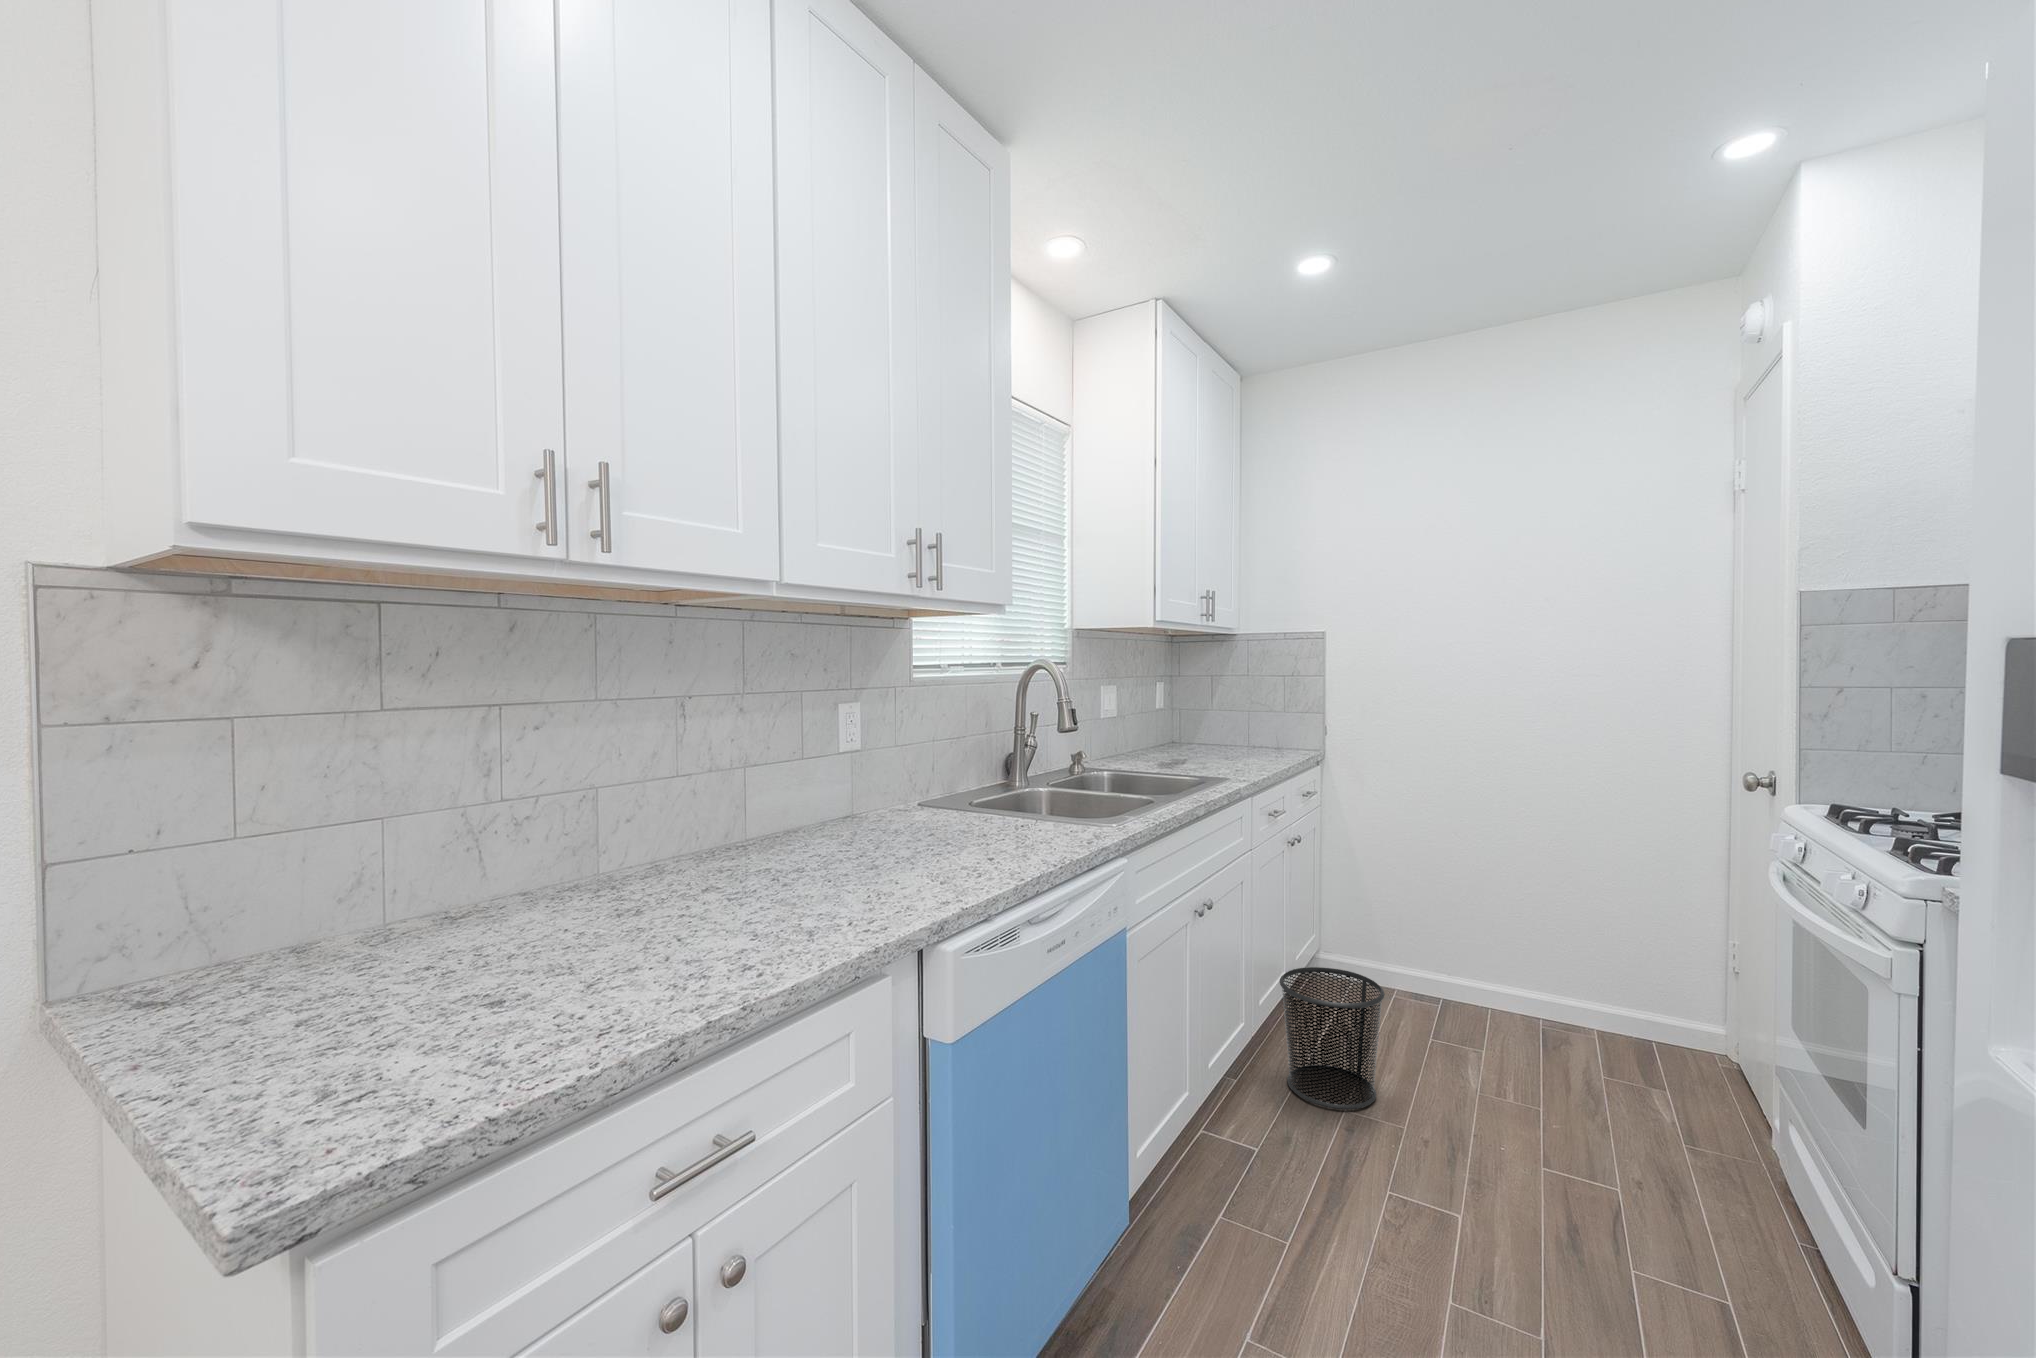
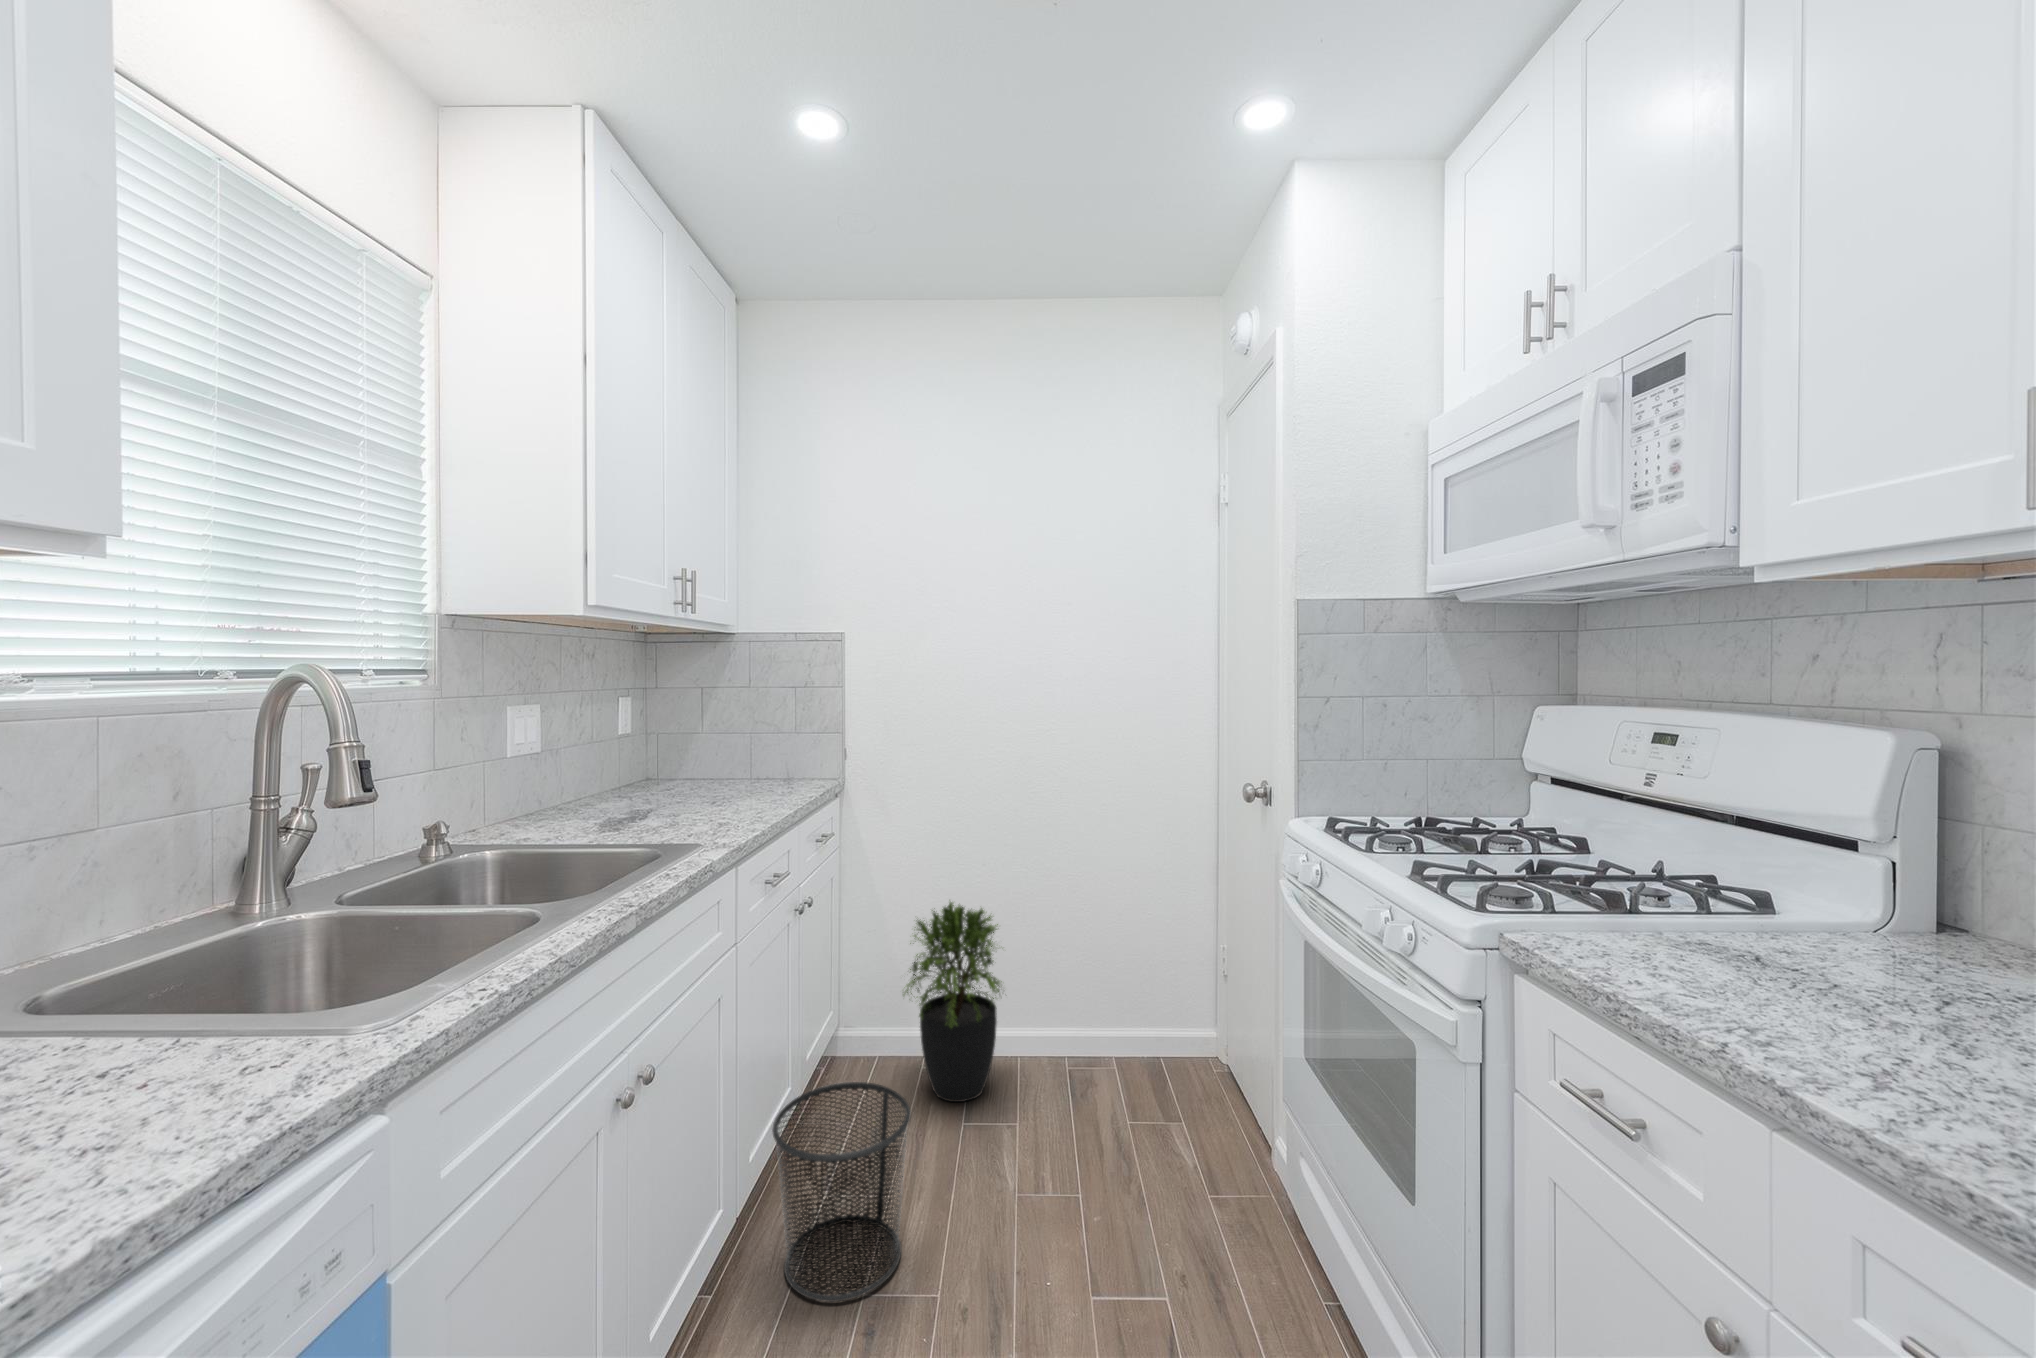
potted plant: none [1374,856,1479,1027] -> present [903,902,1002,1102]

